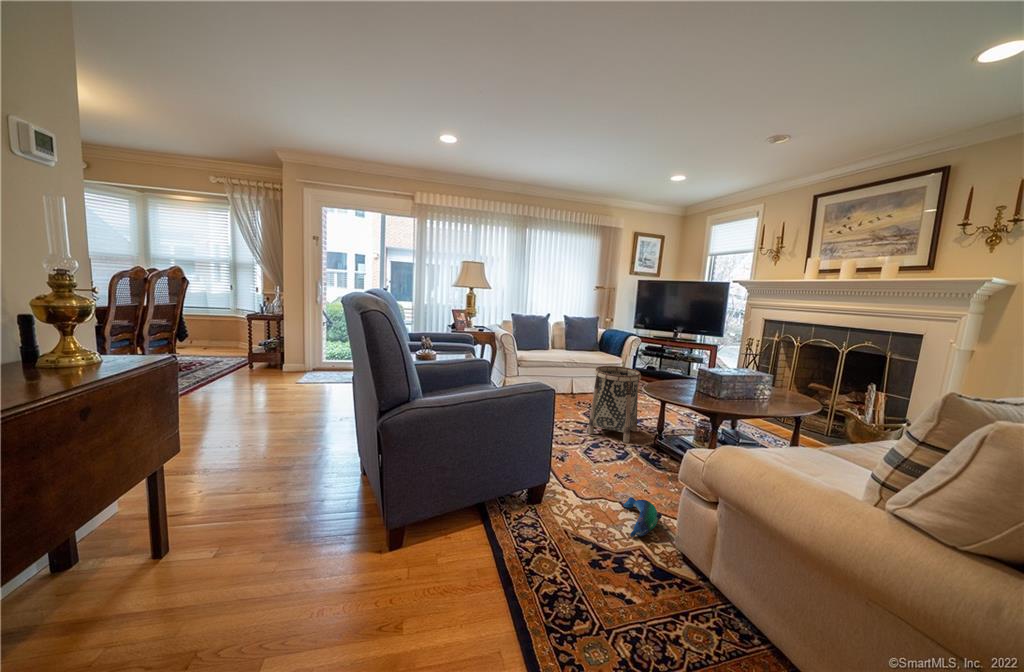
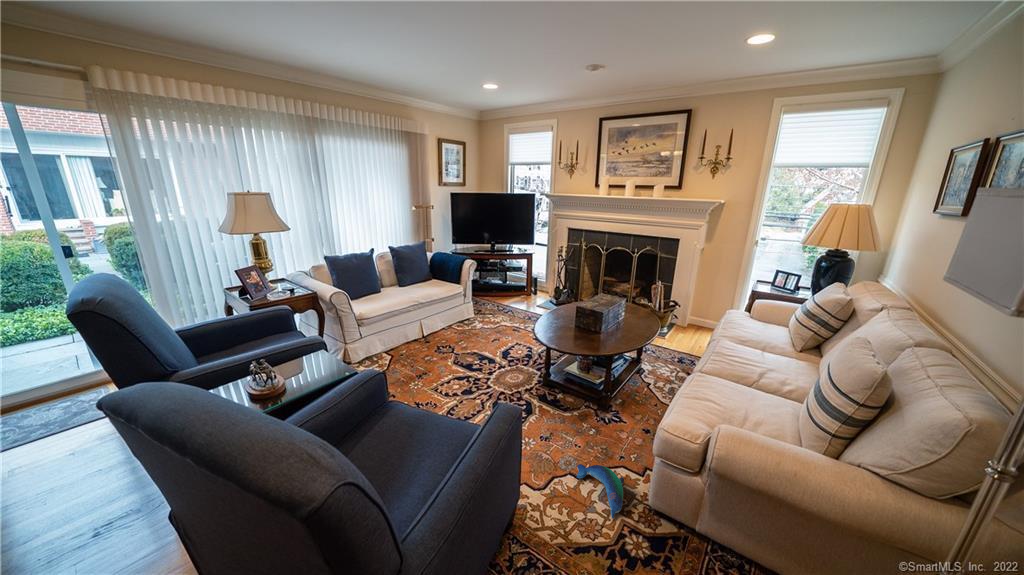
basket: present [588,366,641,443] -> none [471,307,519,388]

